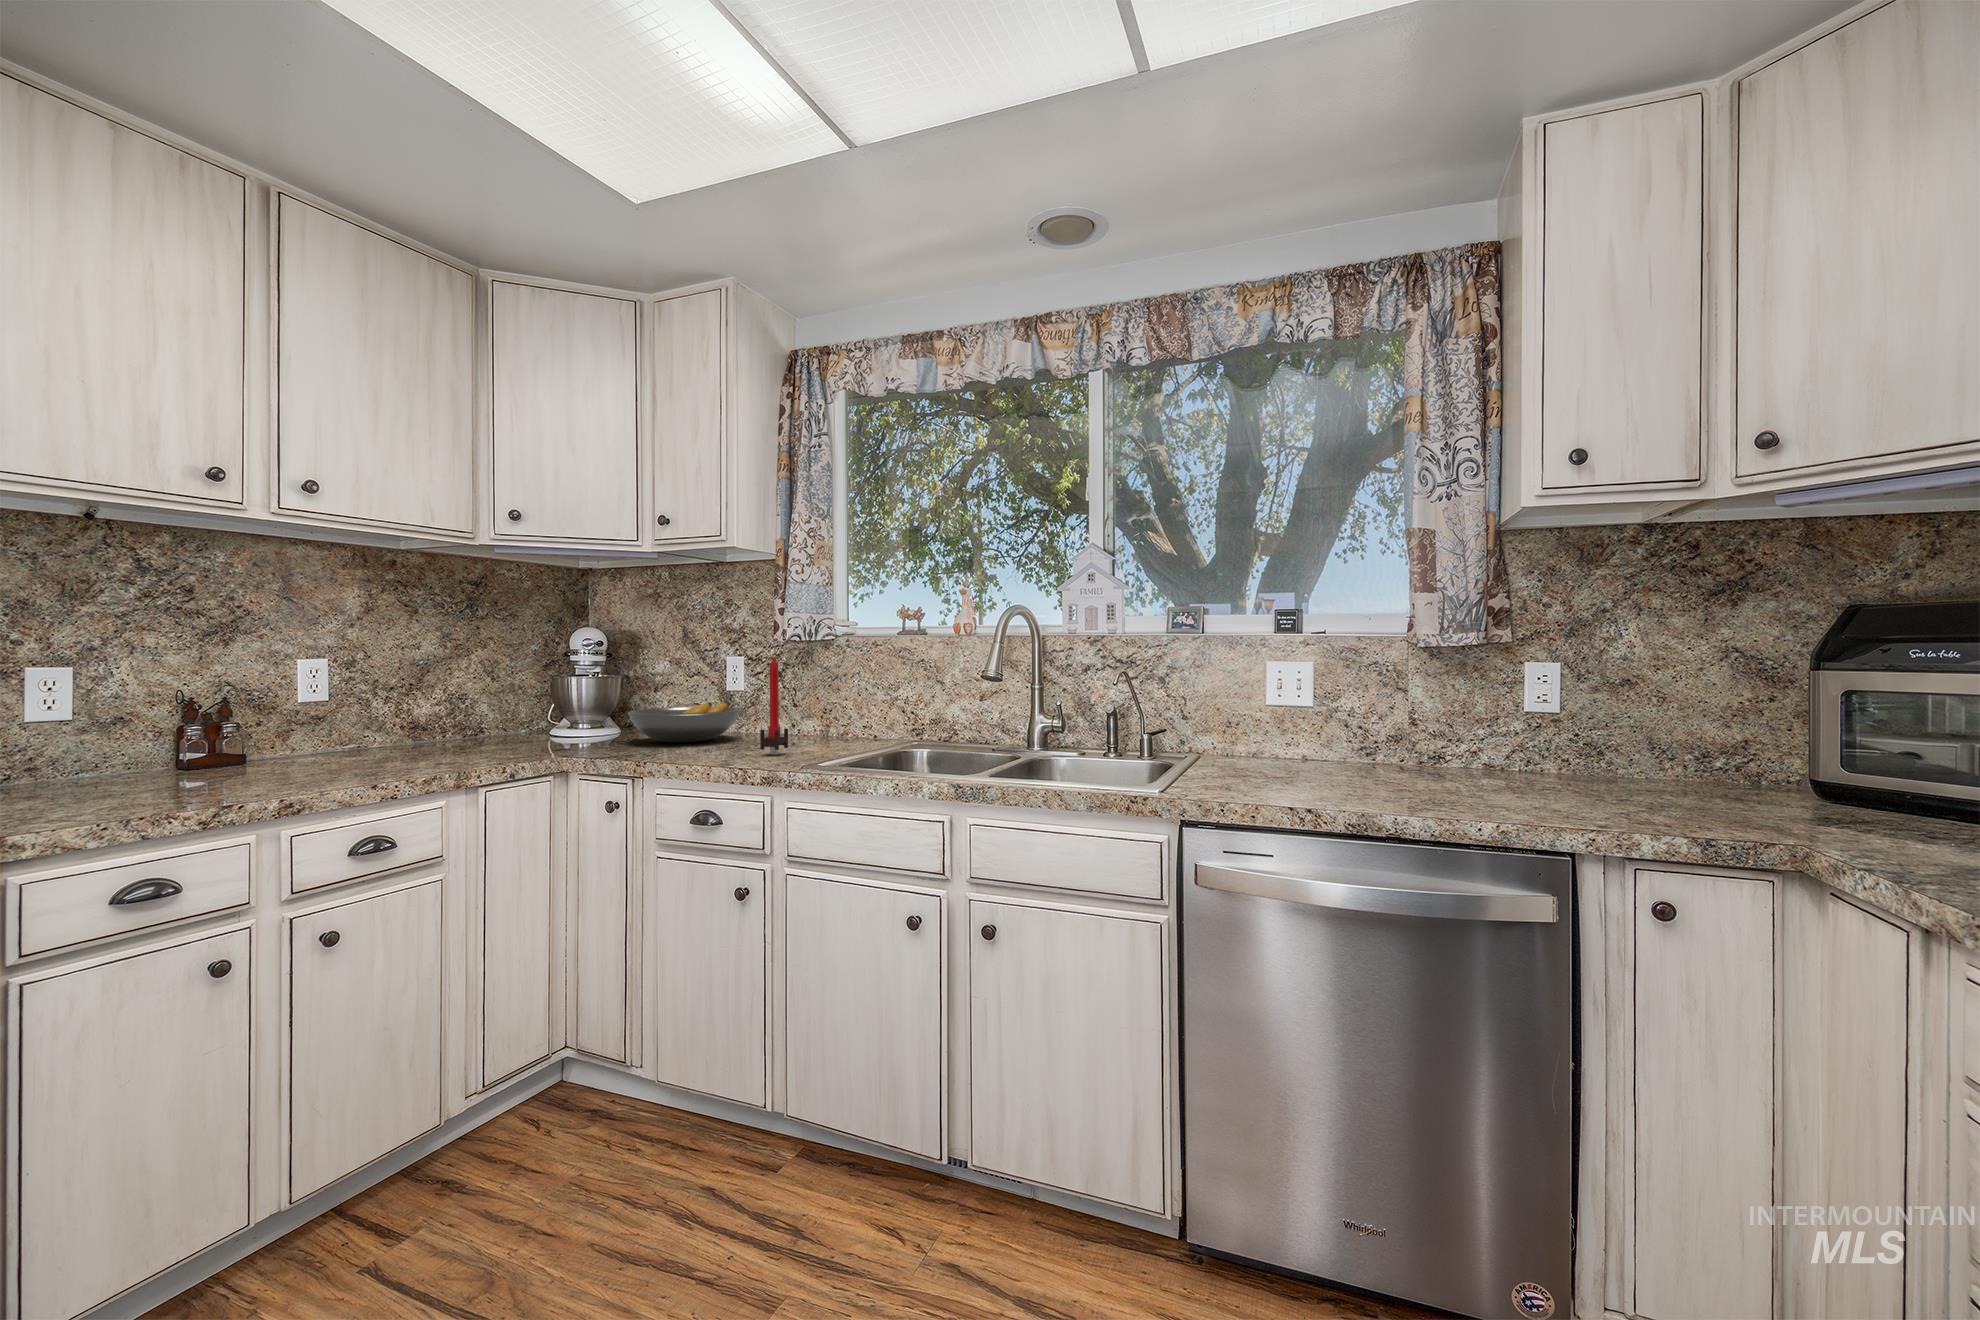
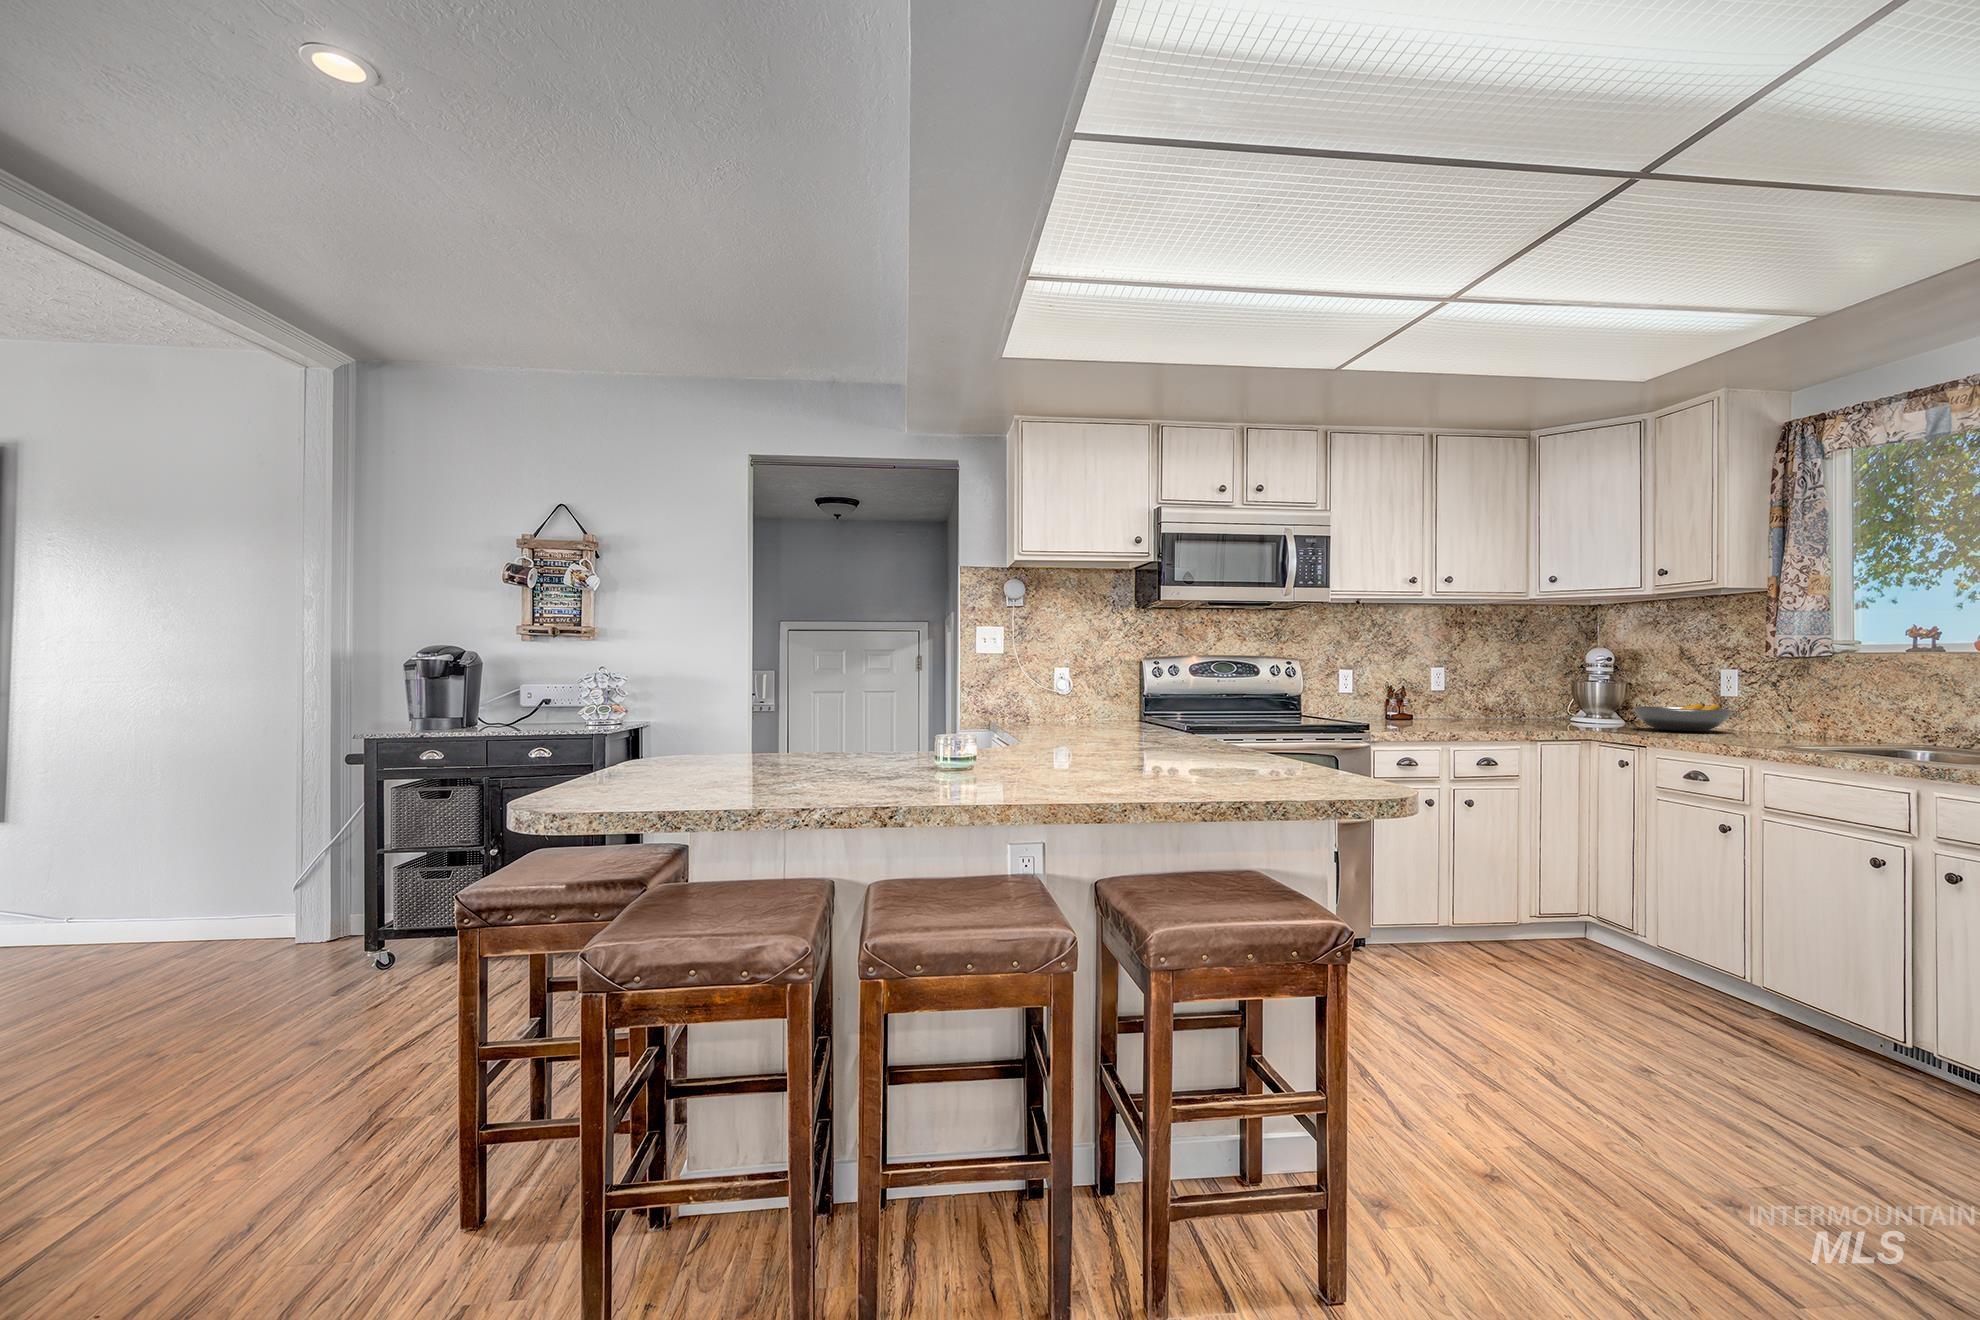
candle: present [760,657,788,754] -> none [1746,670,1773,742]

